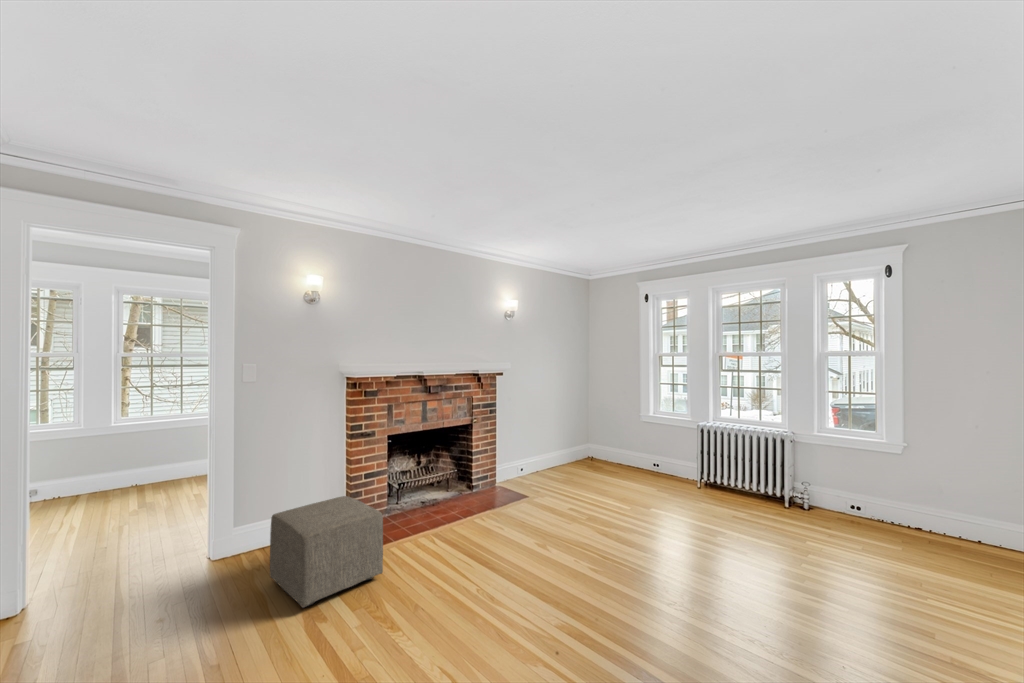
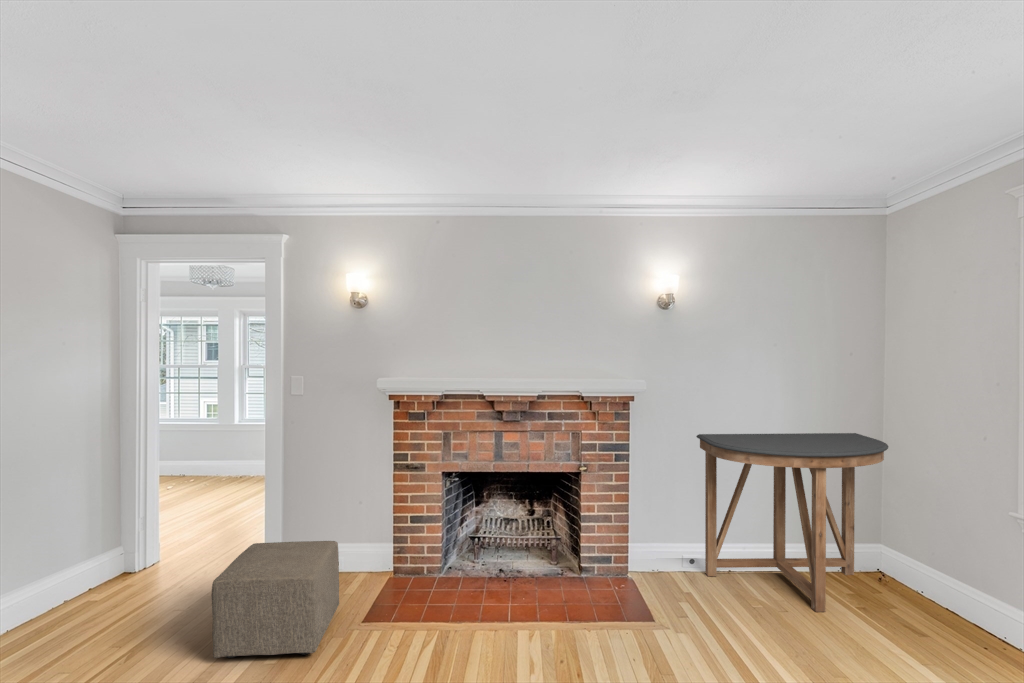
console table: none [526,389,606,476] -> present [696,433,888,612]

